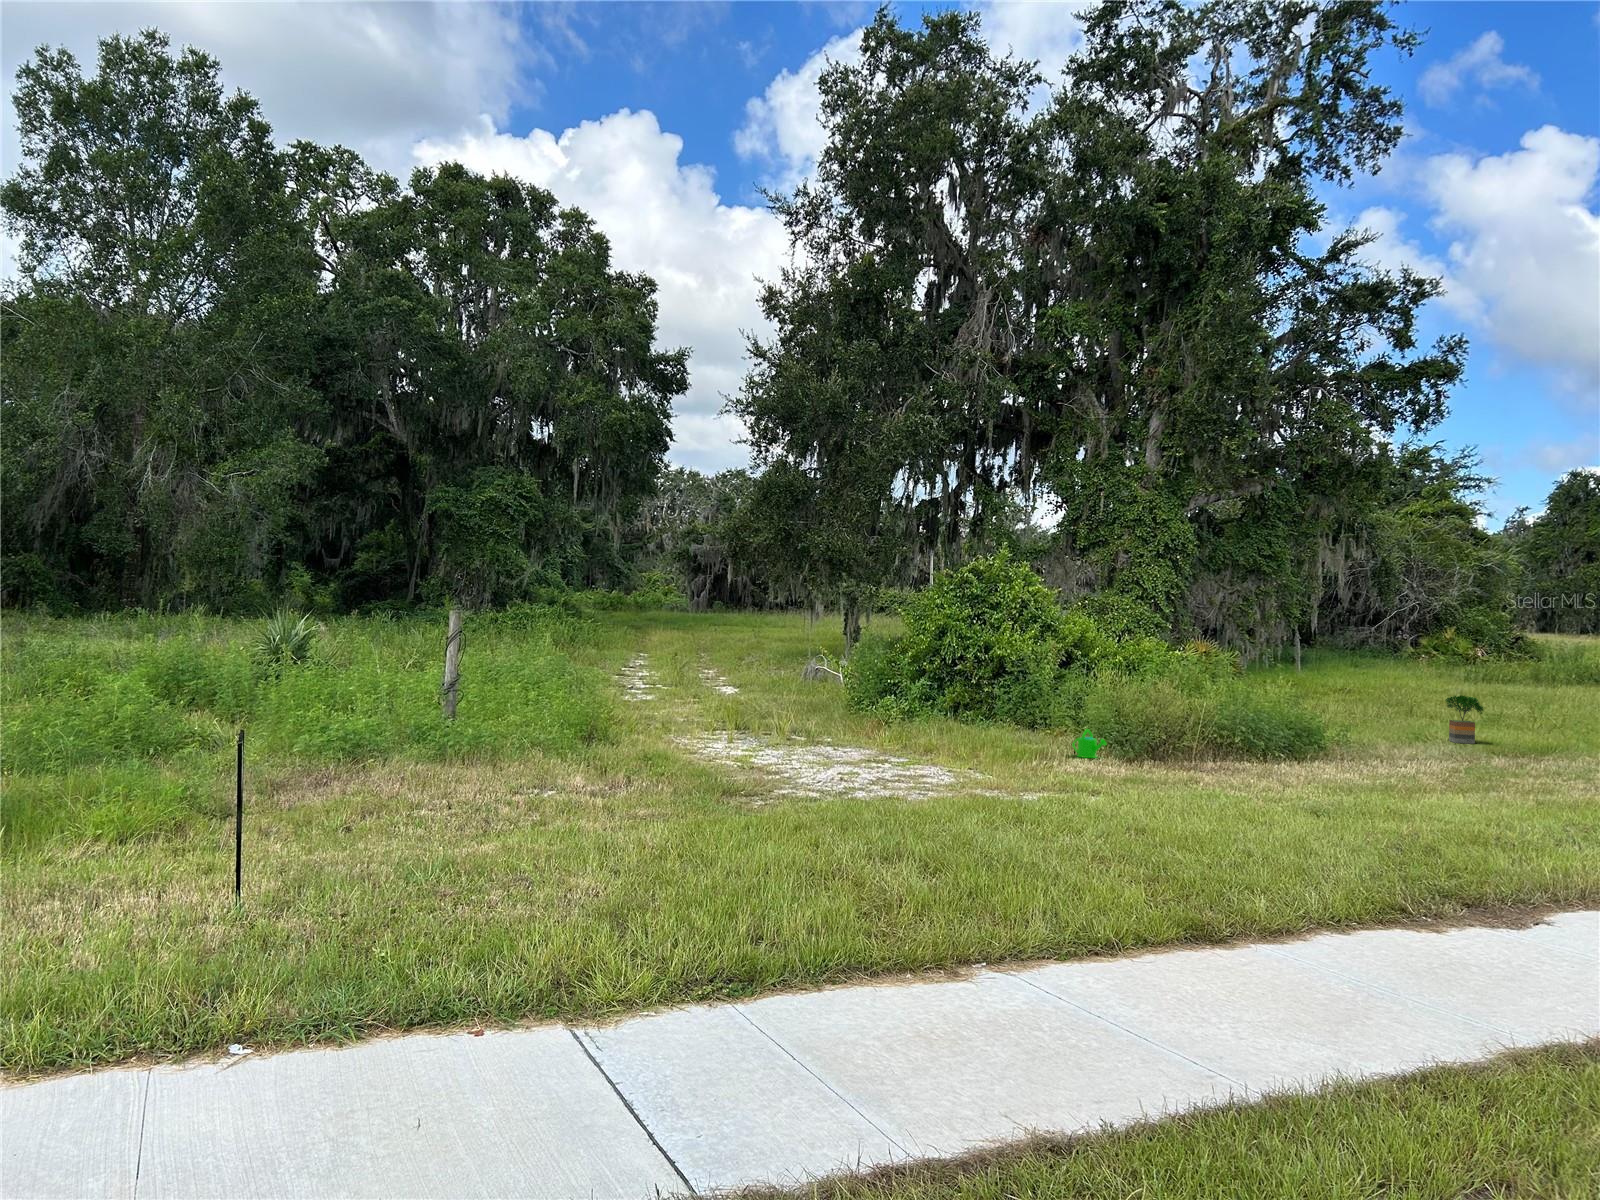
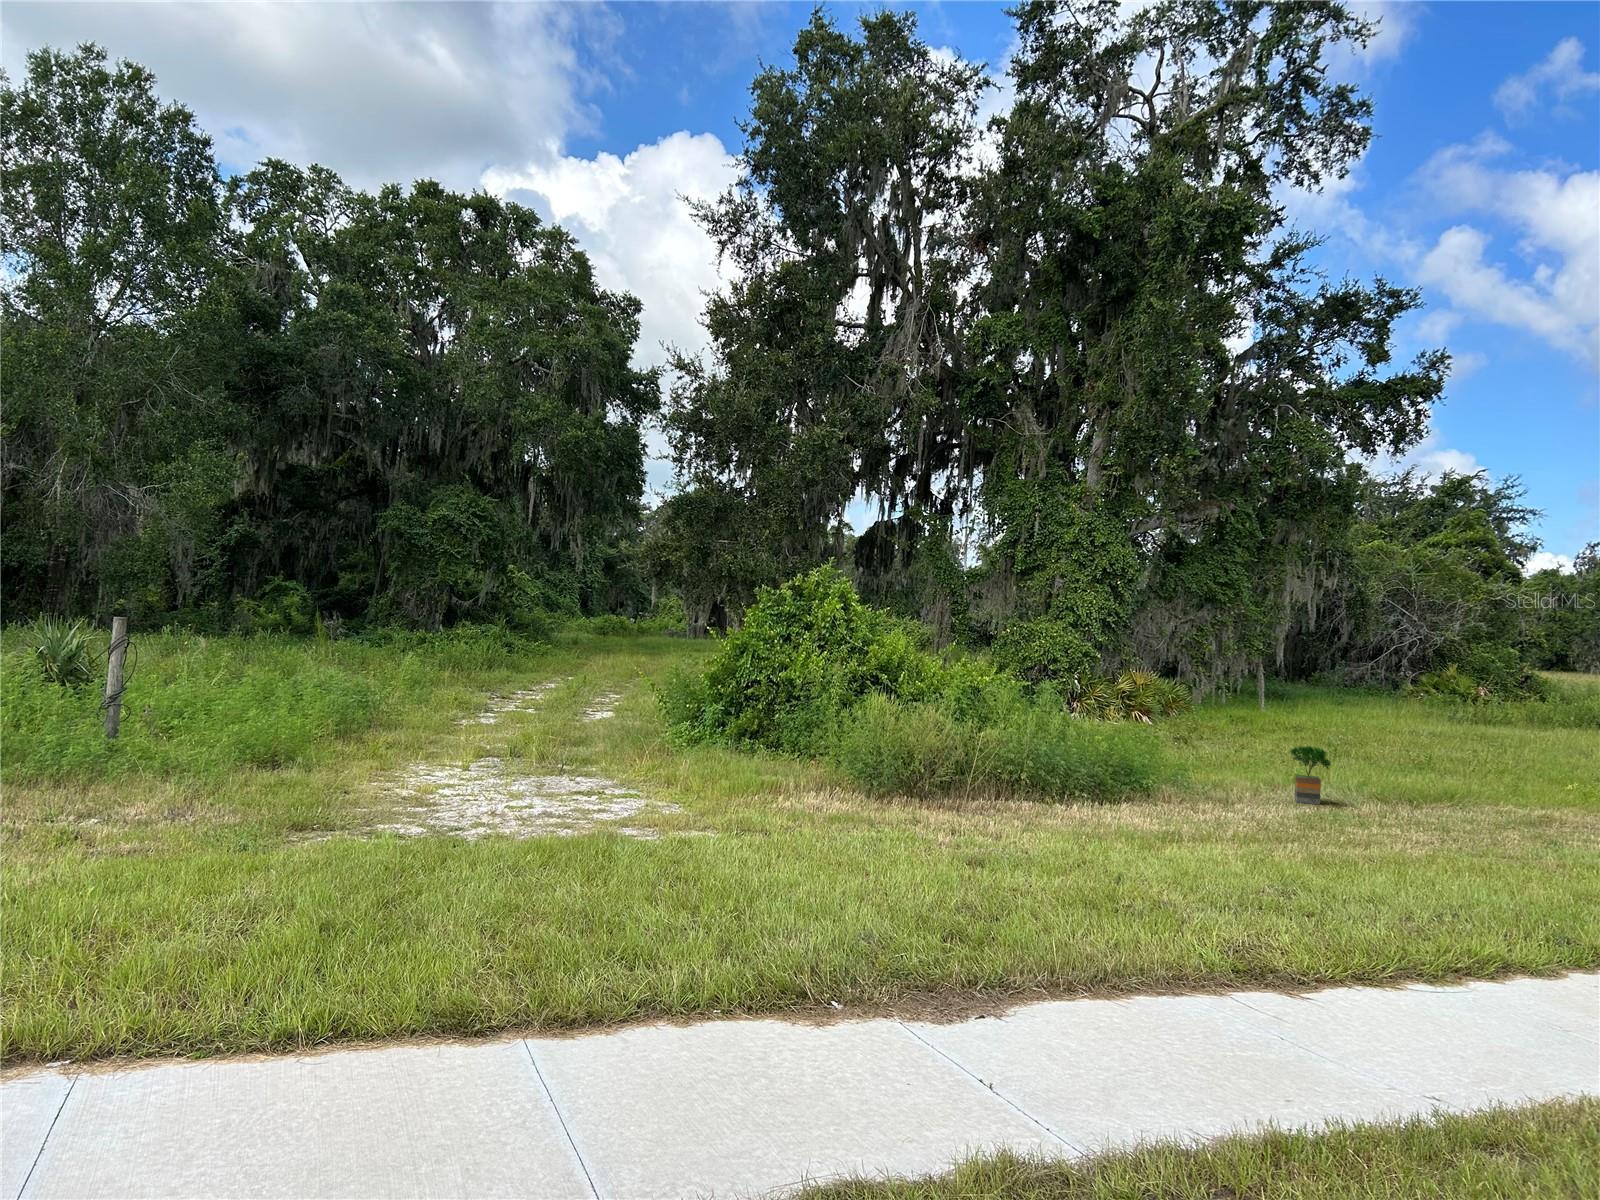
watering can: present [1072,729,1106,758] -> none [792,772,822,806]

